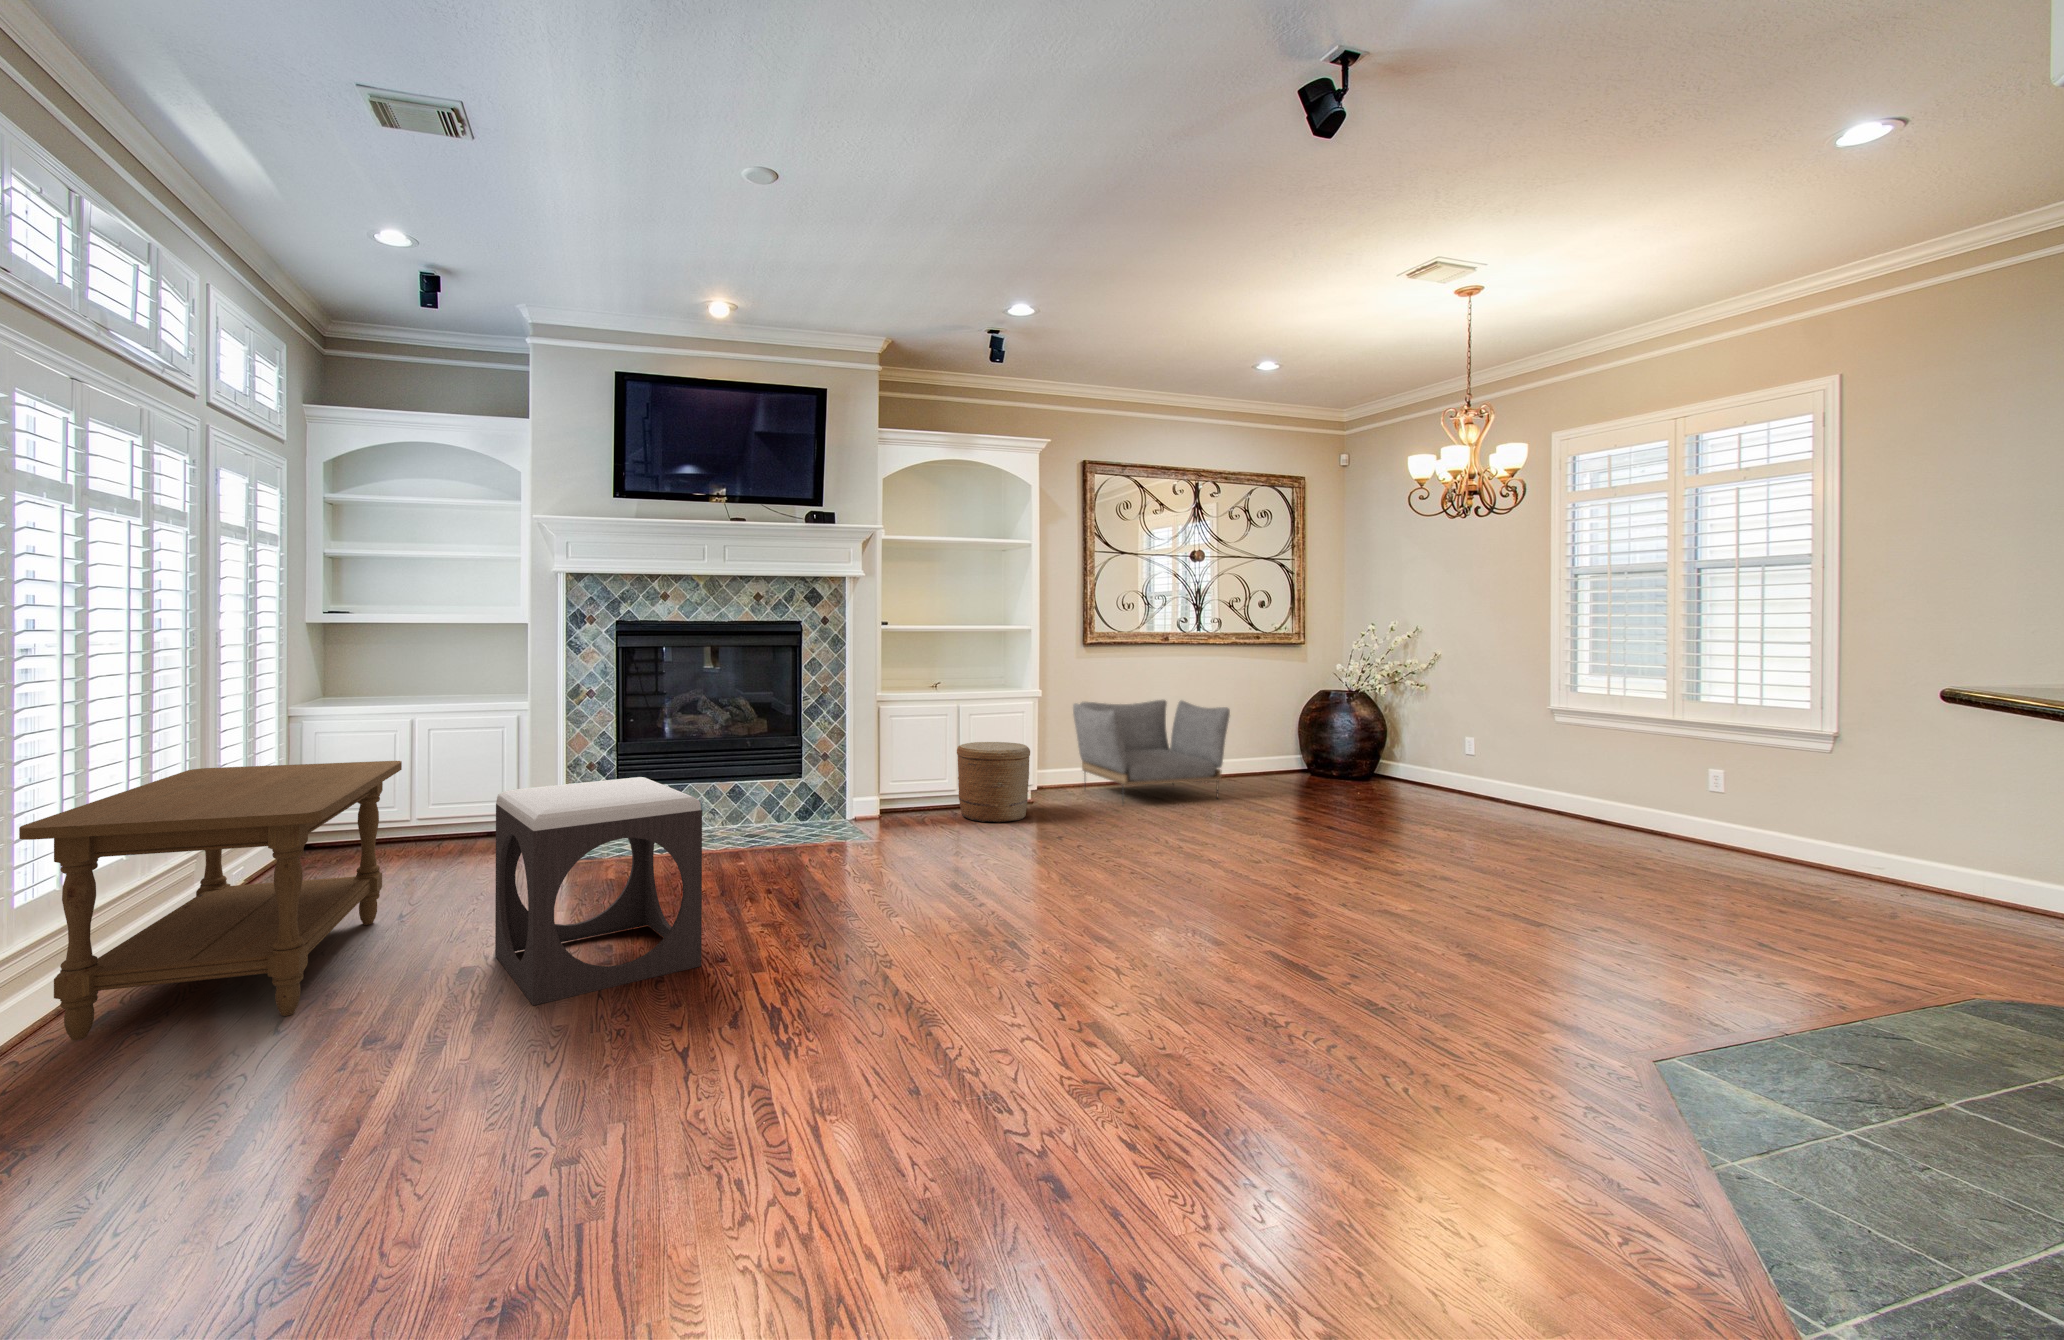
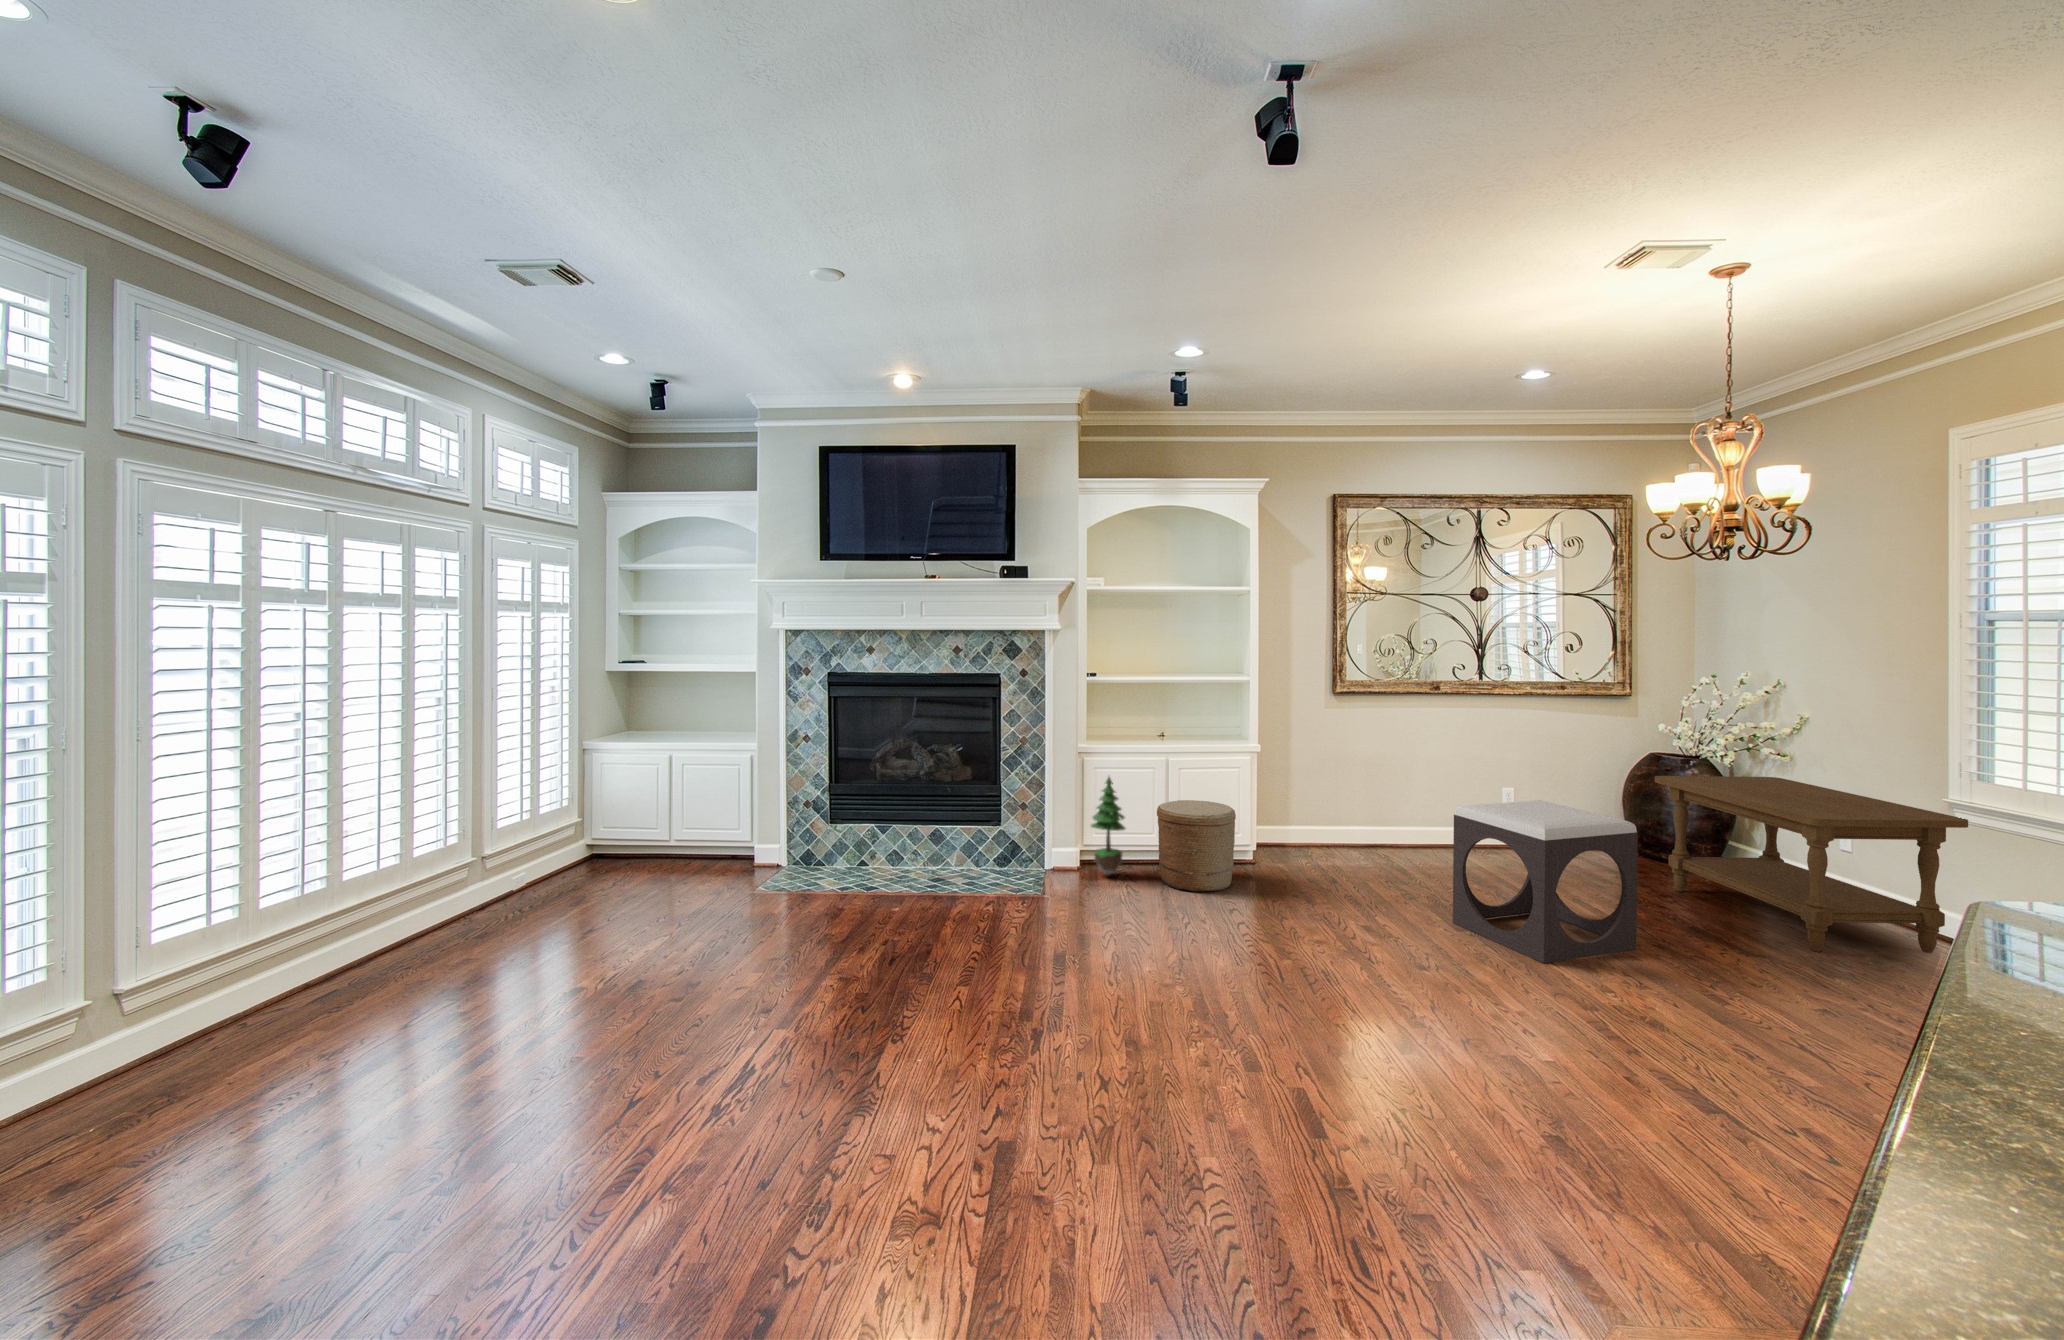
armchair: present [1073,700,1230,786] -> none [1311,757,1496,883]
potted tree: none [892,720,927,818] -> present [1091,777,1125,875]
coffee table: present [19,761,402,1040] -> present [1655,776,1968,953]
footstool: present [495,777,702,1005] -> present [1453,800,1638,963]

